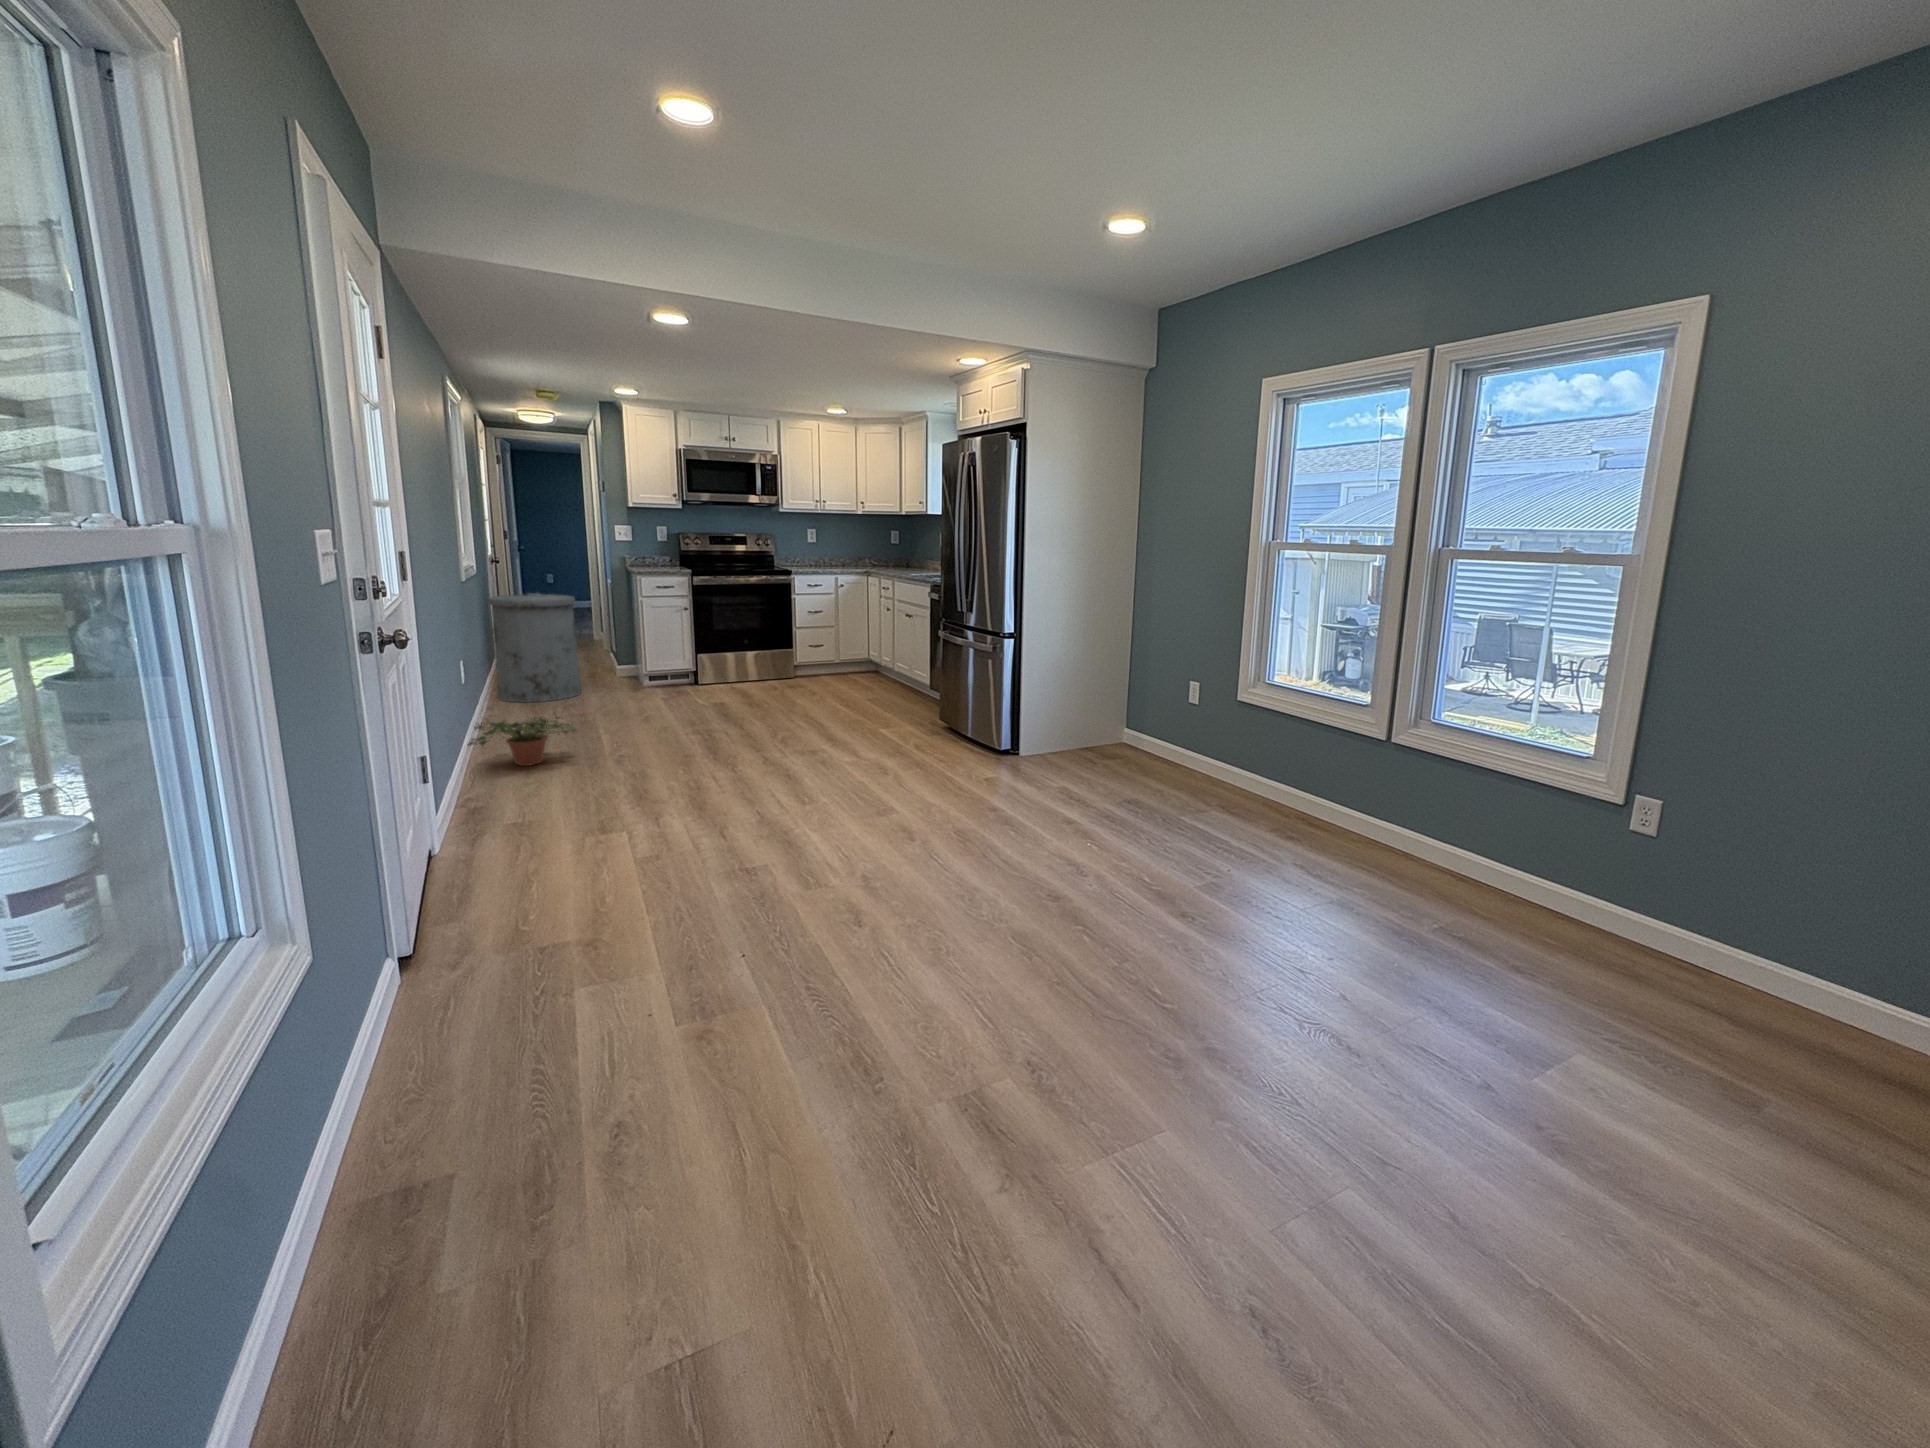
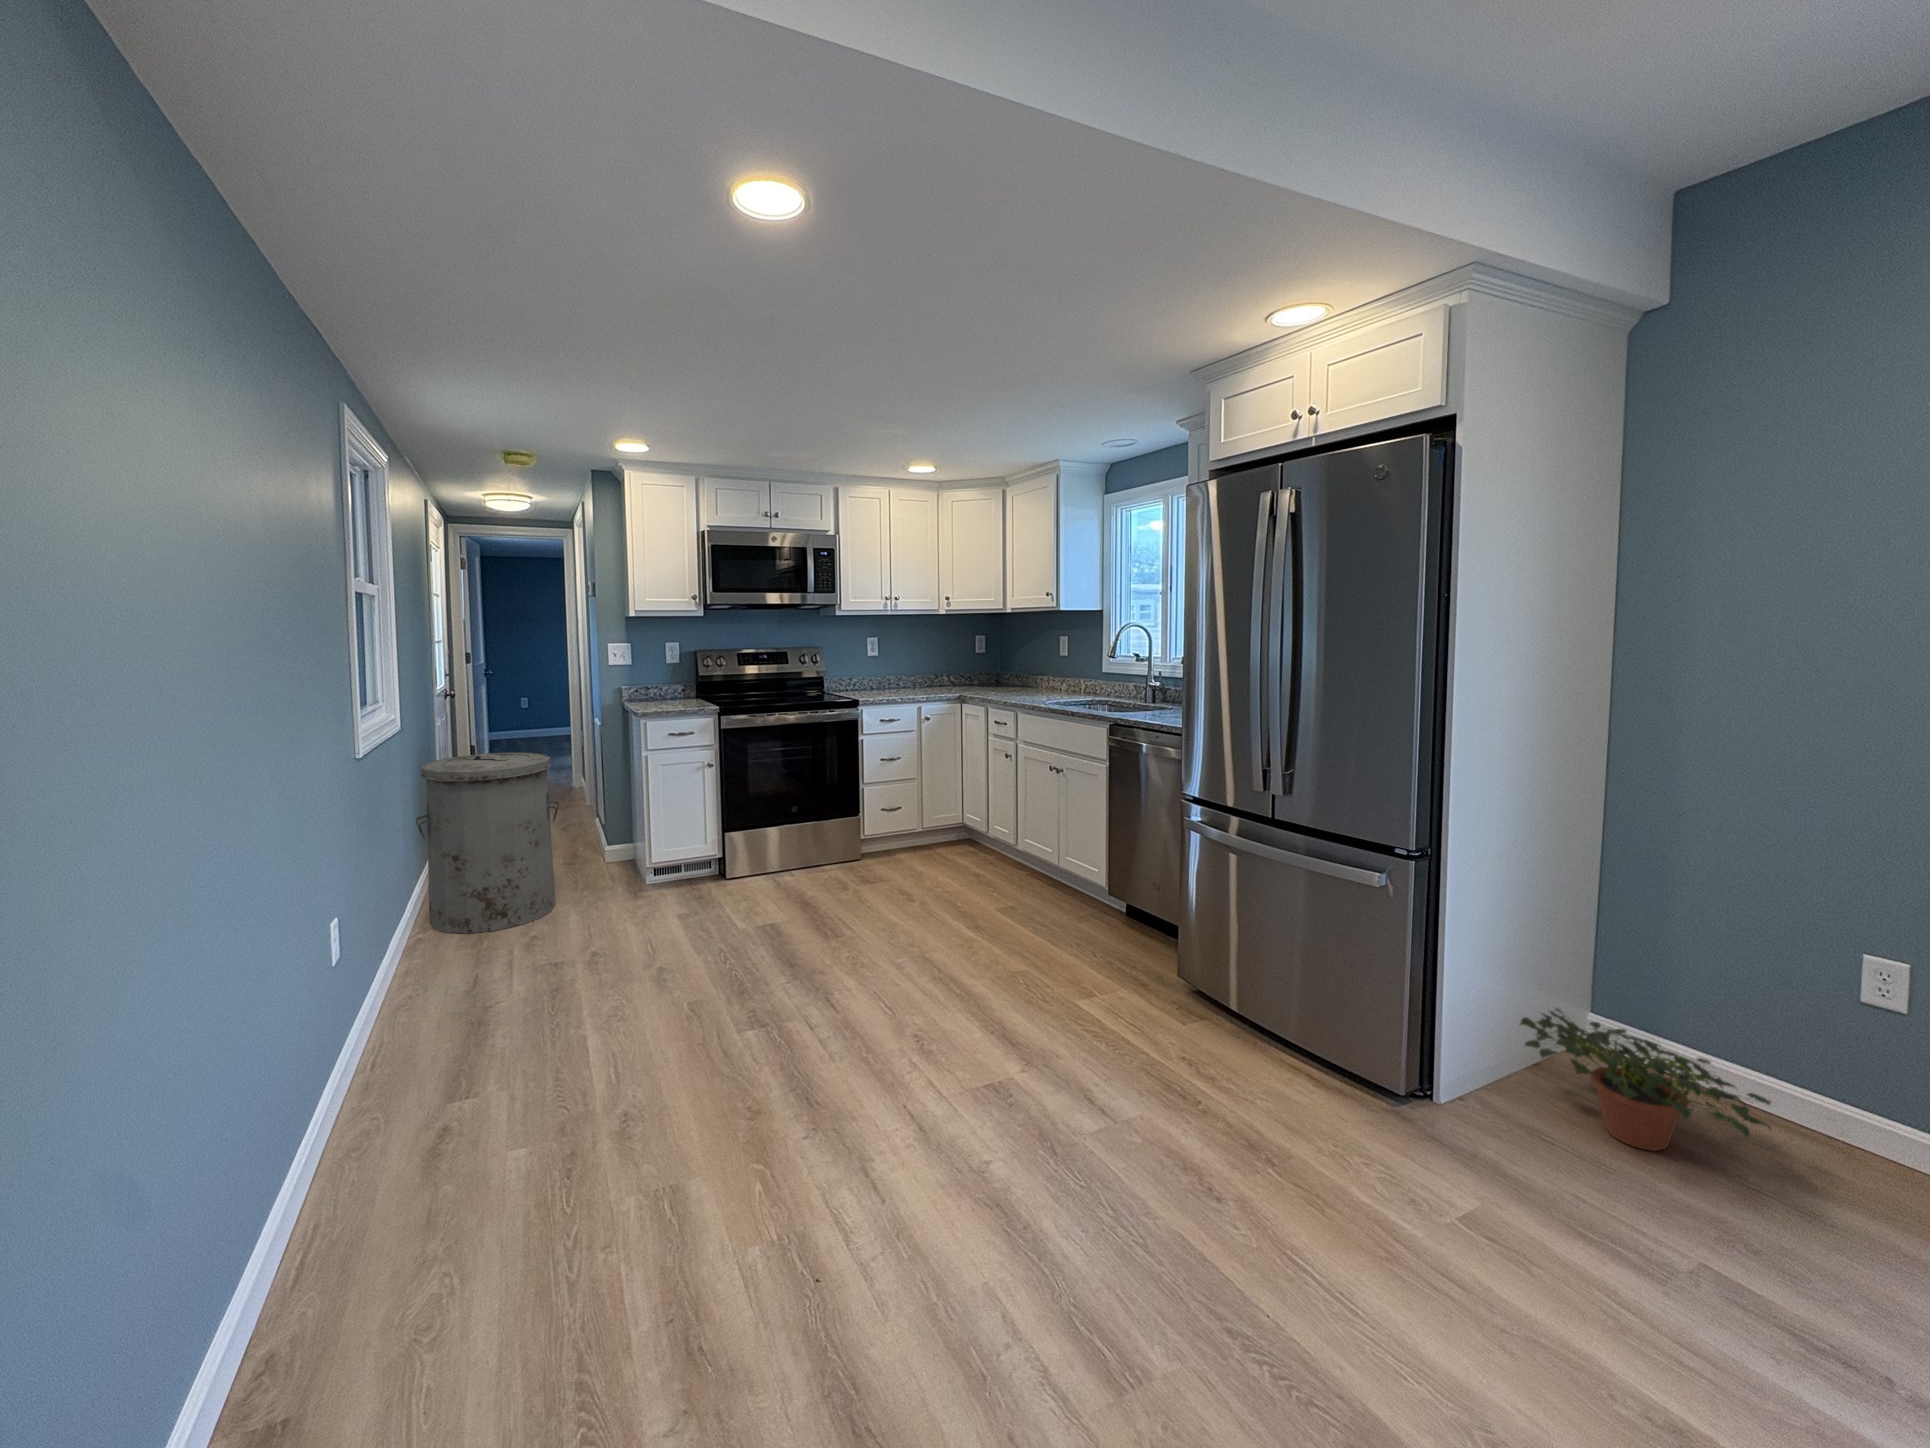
potted plant: present [468,717,575,766] -> present [1520,1008,1771,1151]

